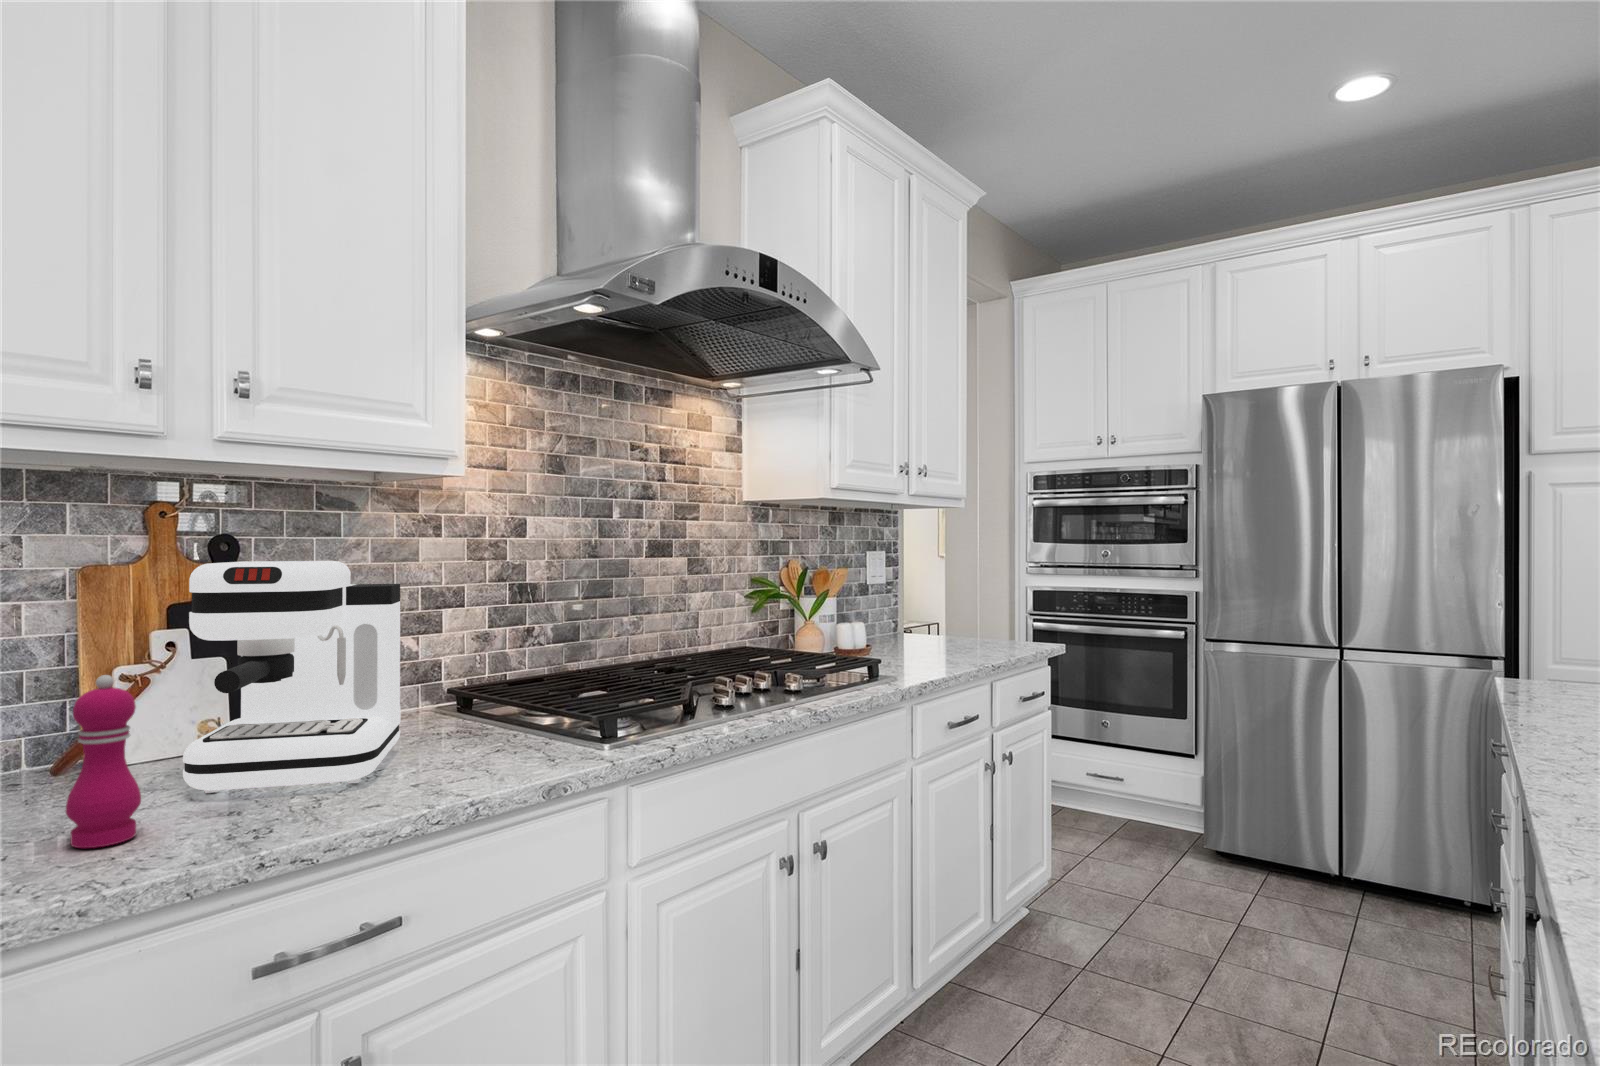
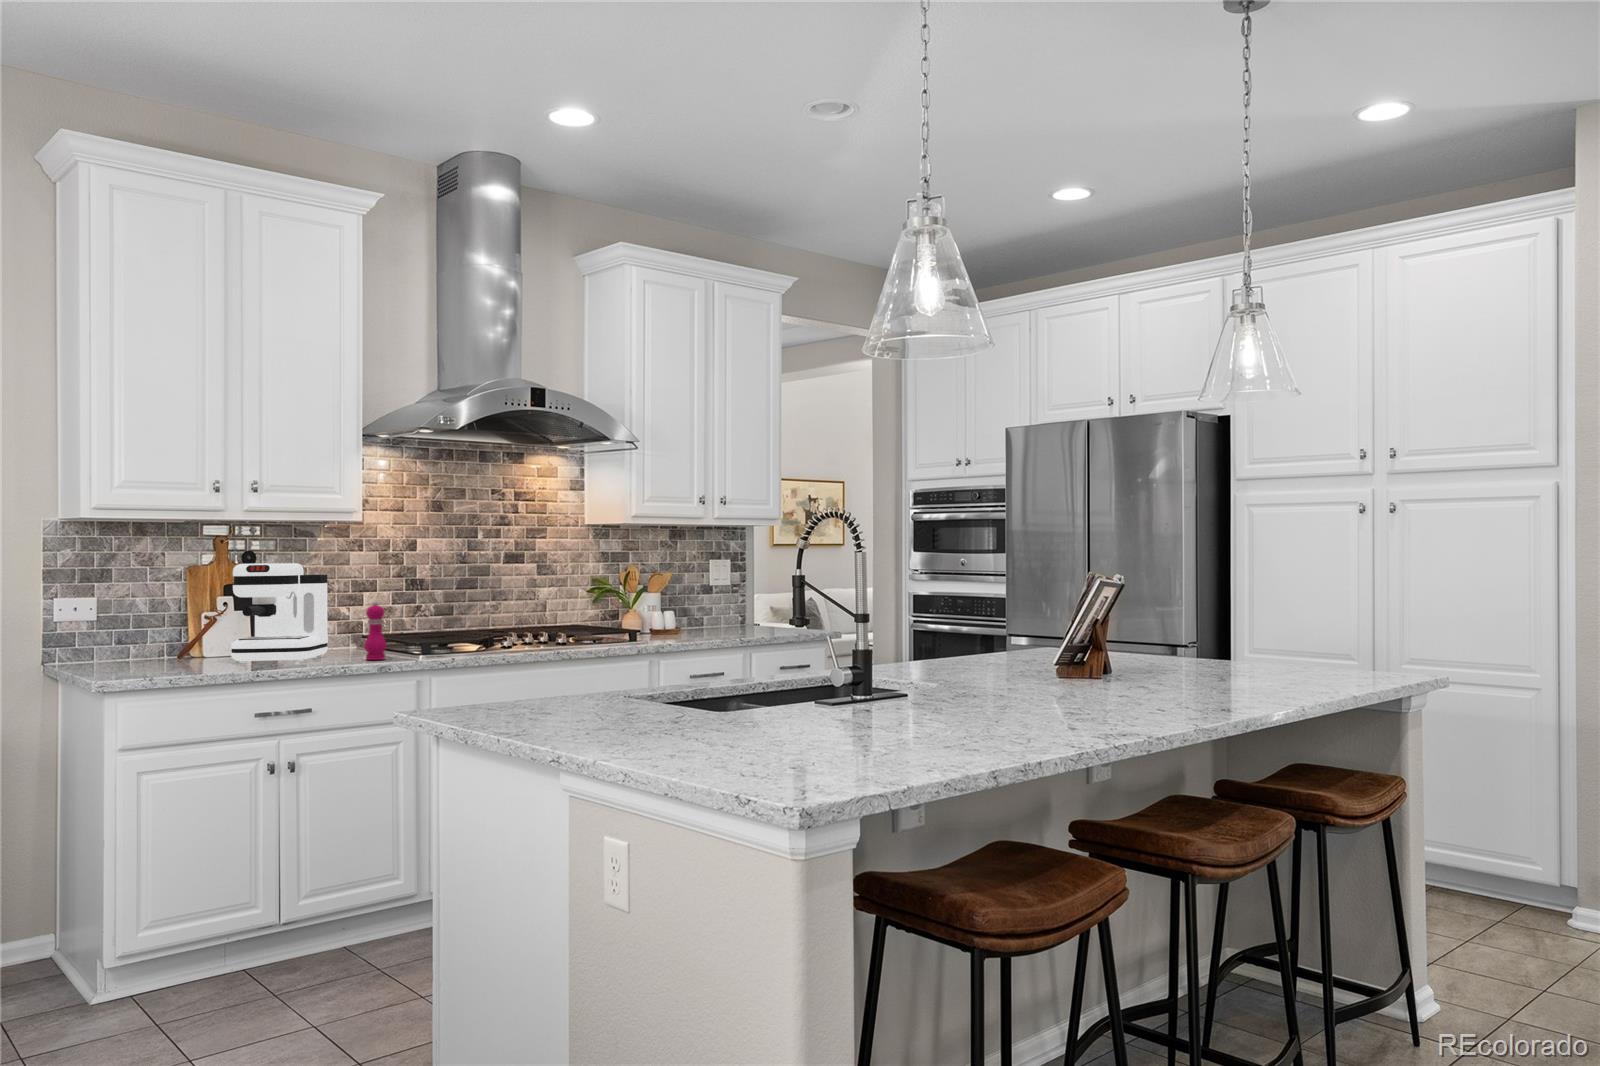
pepper mill: present [65,675,141,848] -> present [364,601,387,660]

